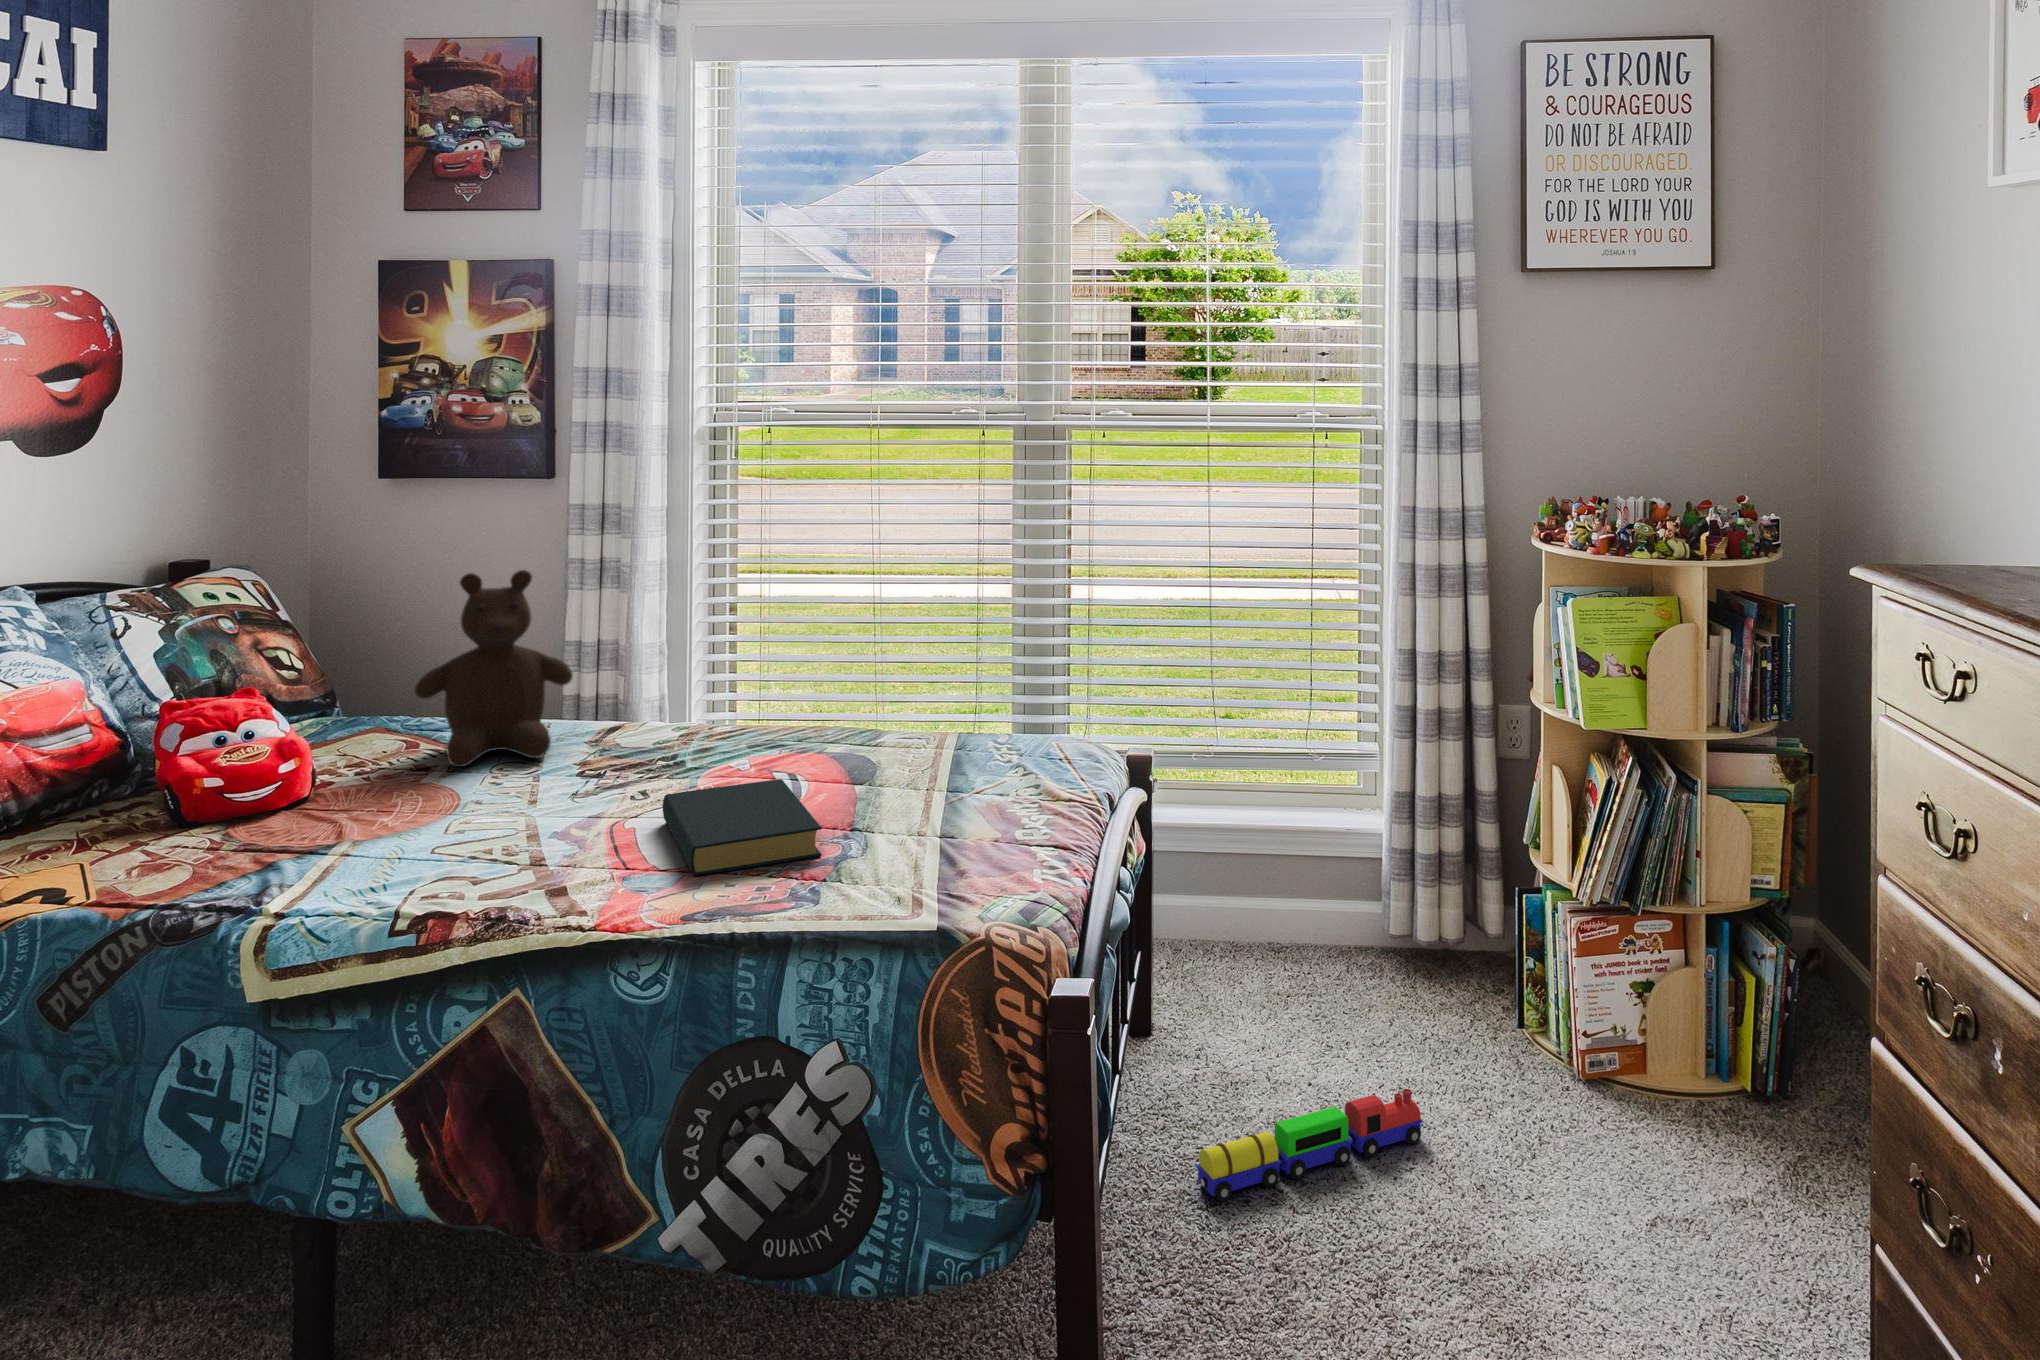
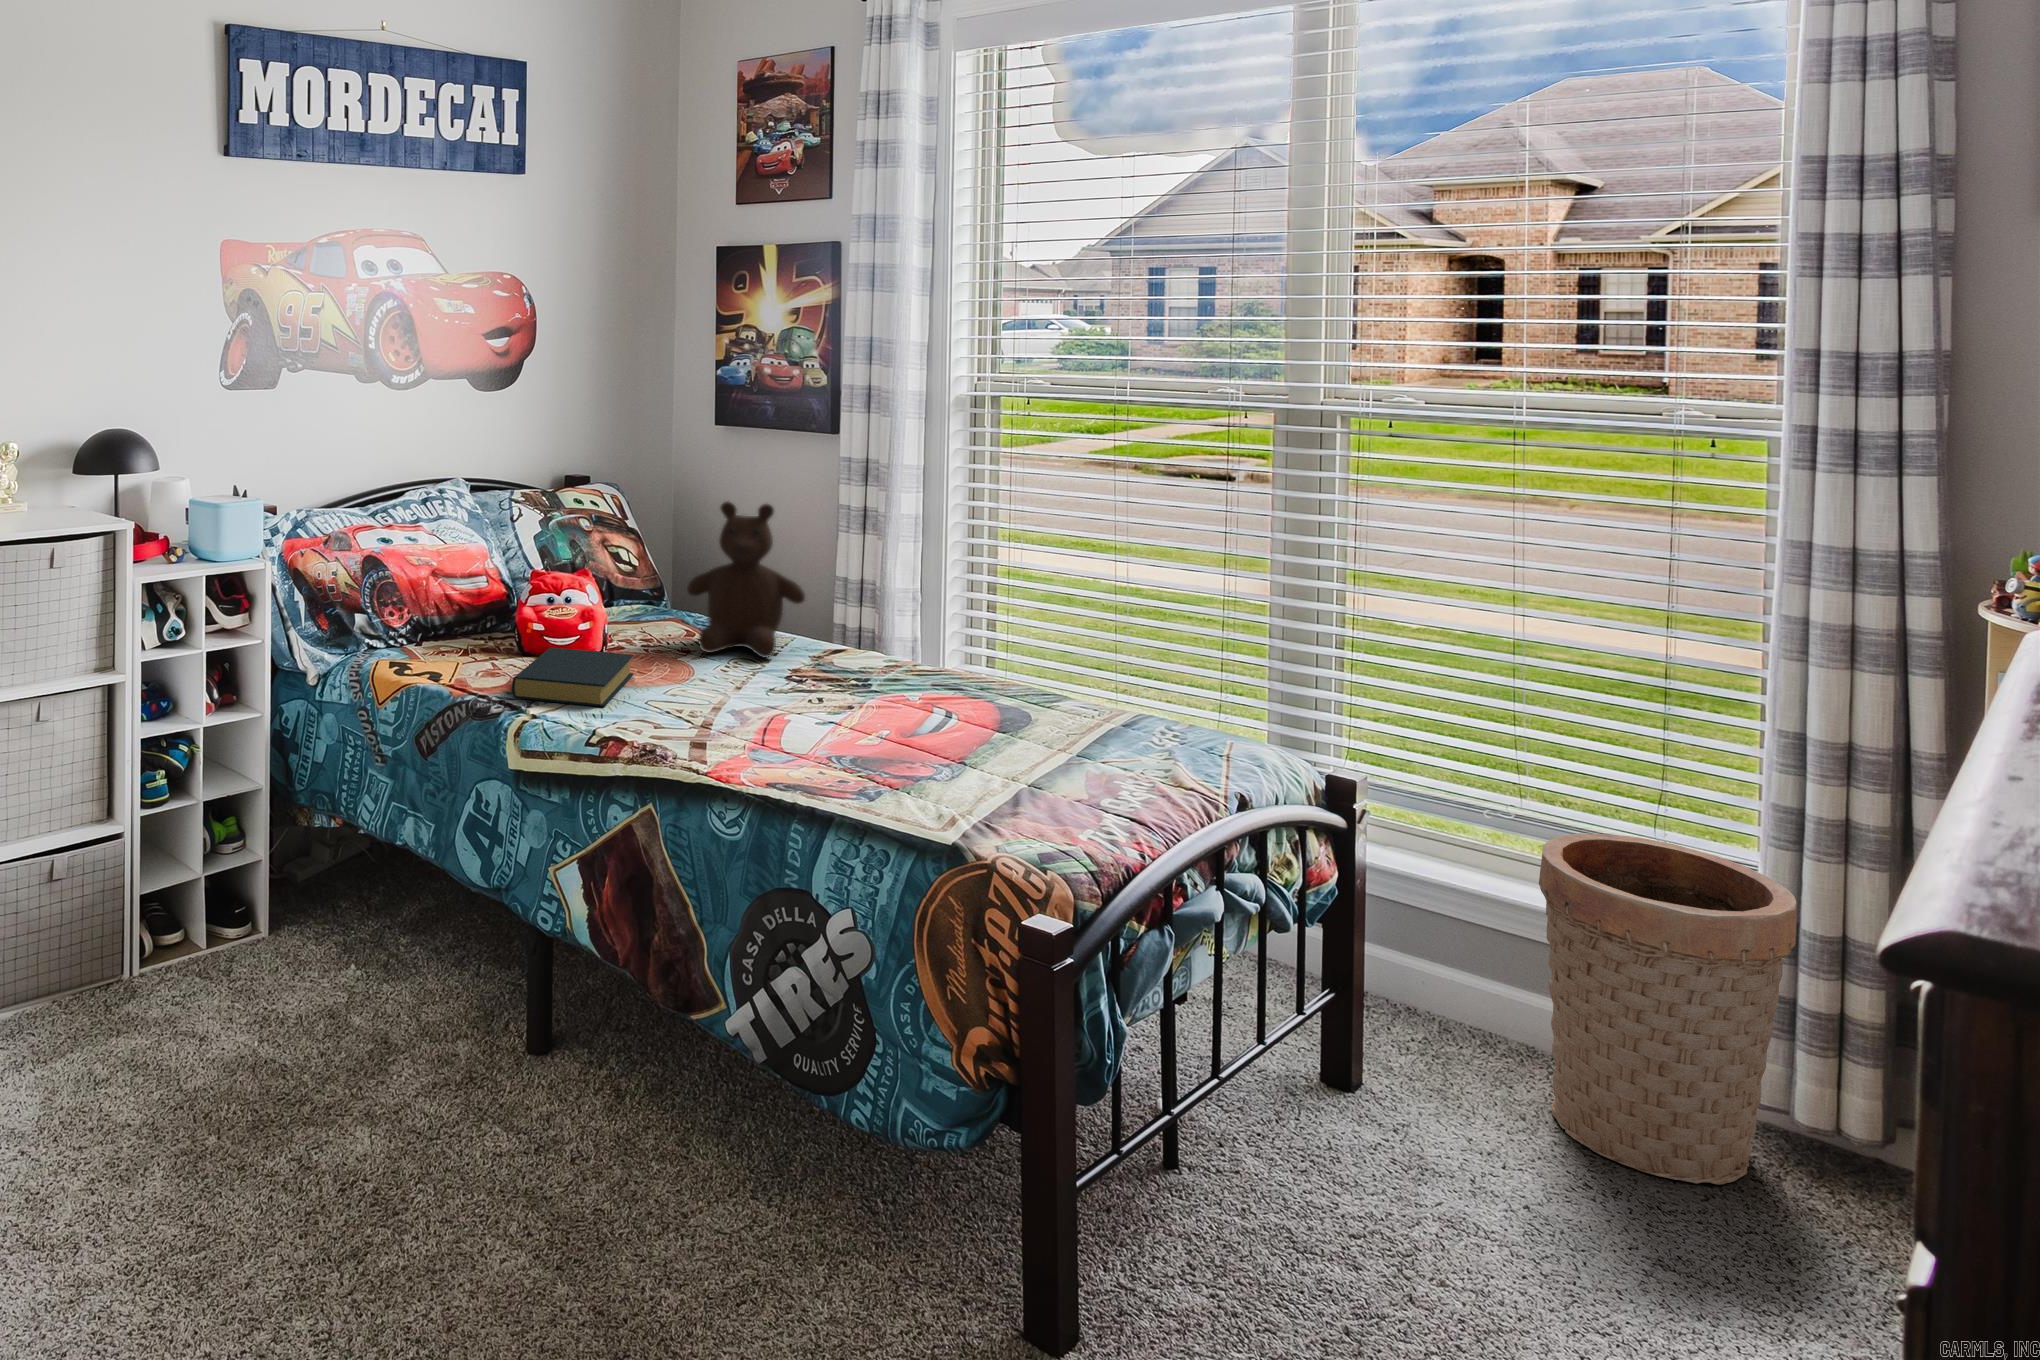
basket: none [1272,754,1434,1026] -> present [1539,833,1796,1185]
hardback book: present [663,779,822,875] -> present [512,648,634,707]
toy train: present [1196,1089,1423,1202] -> none [1310,1189,1650,1308]

